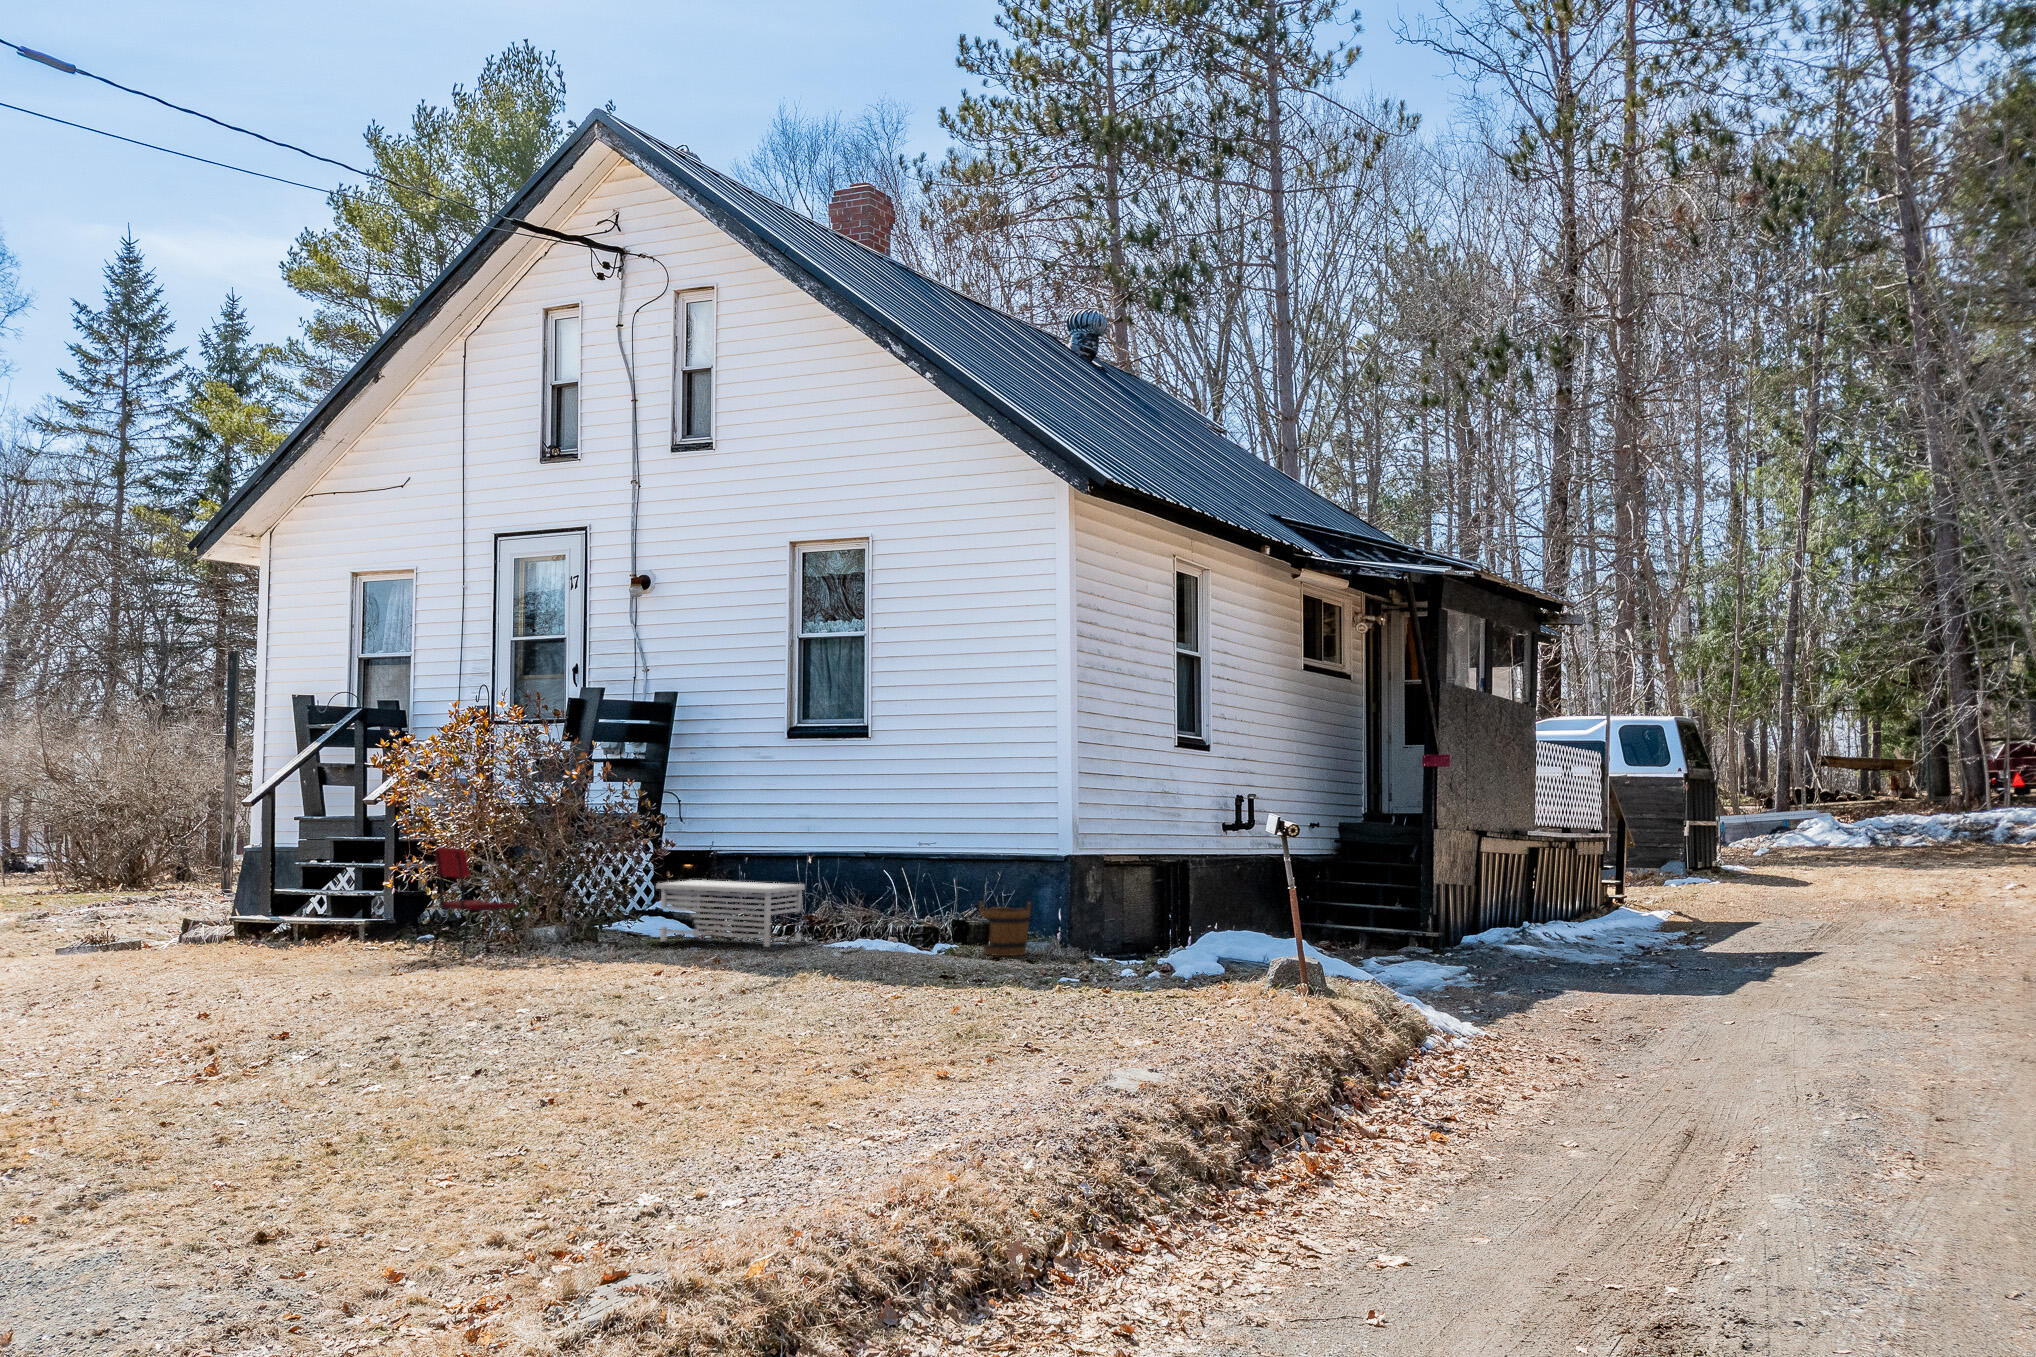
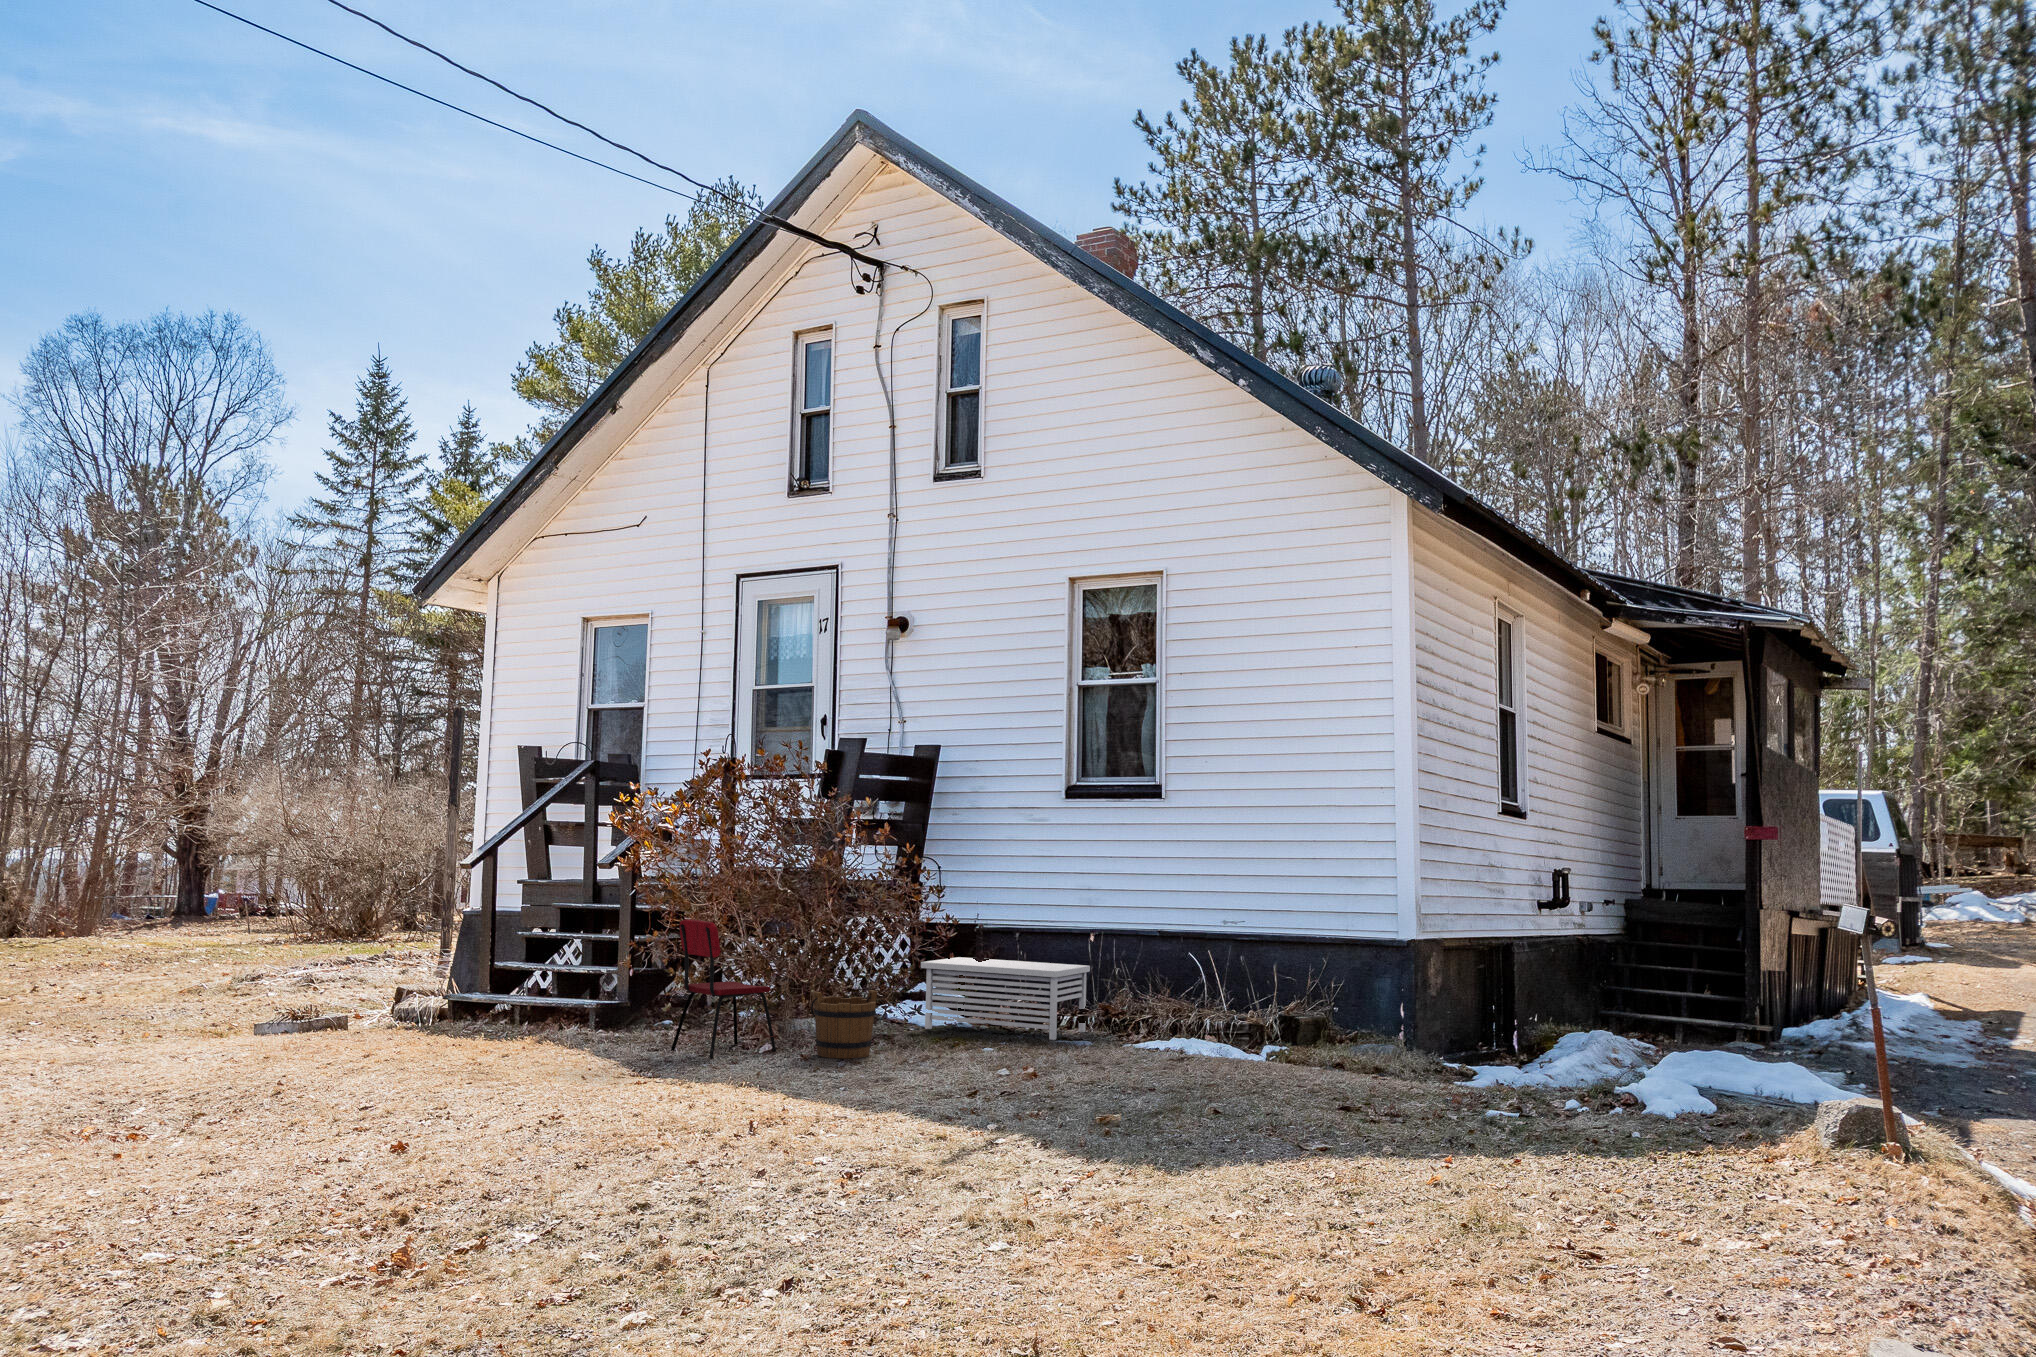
bucket: present [979,902,1031,956] -> present [811,990,877,1058]

